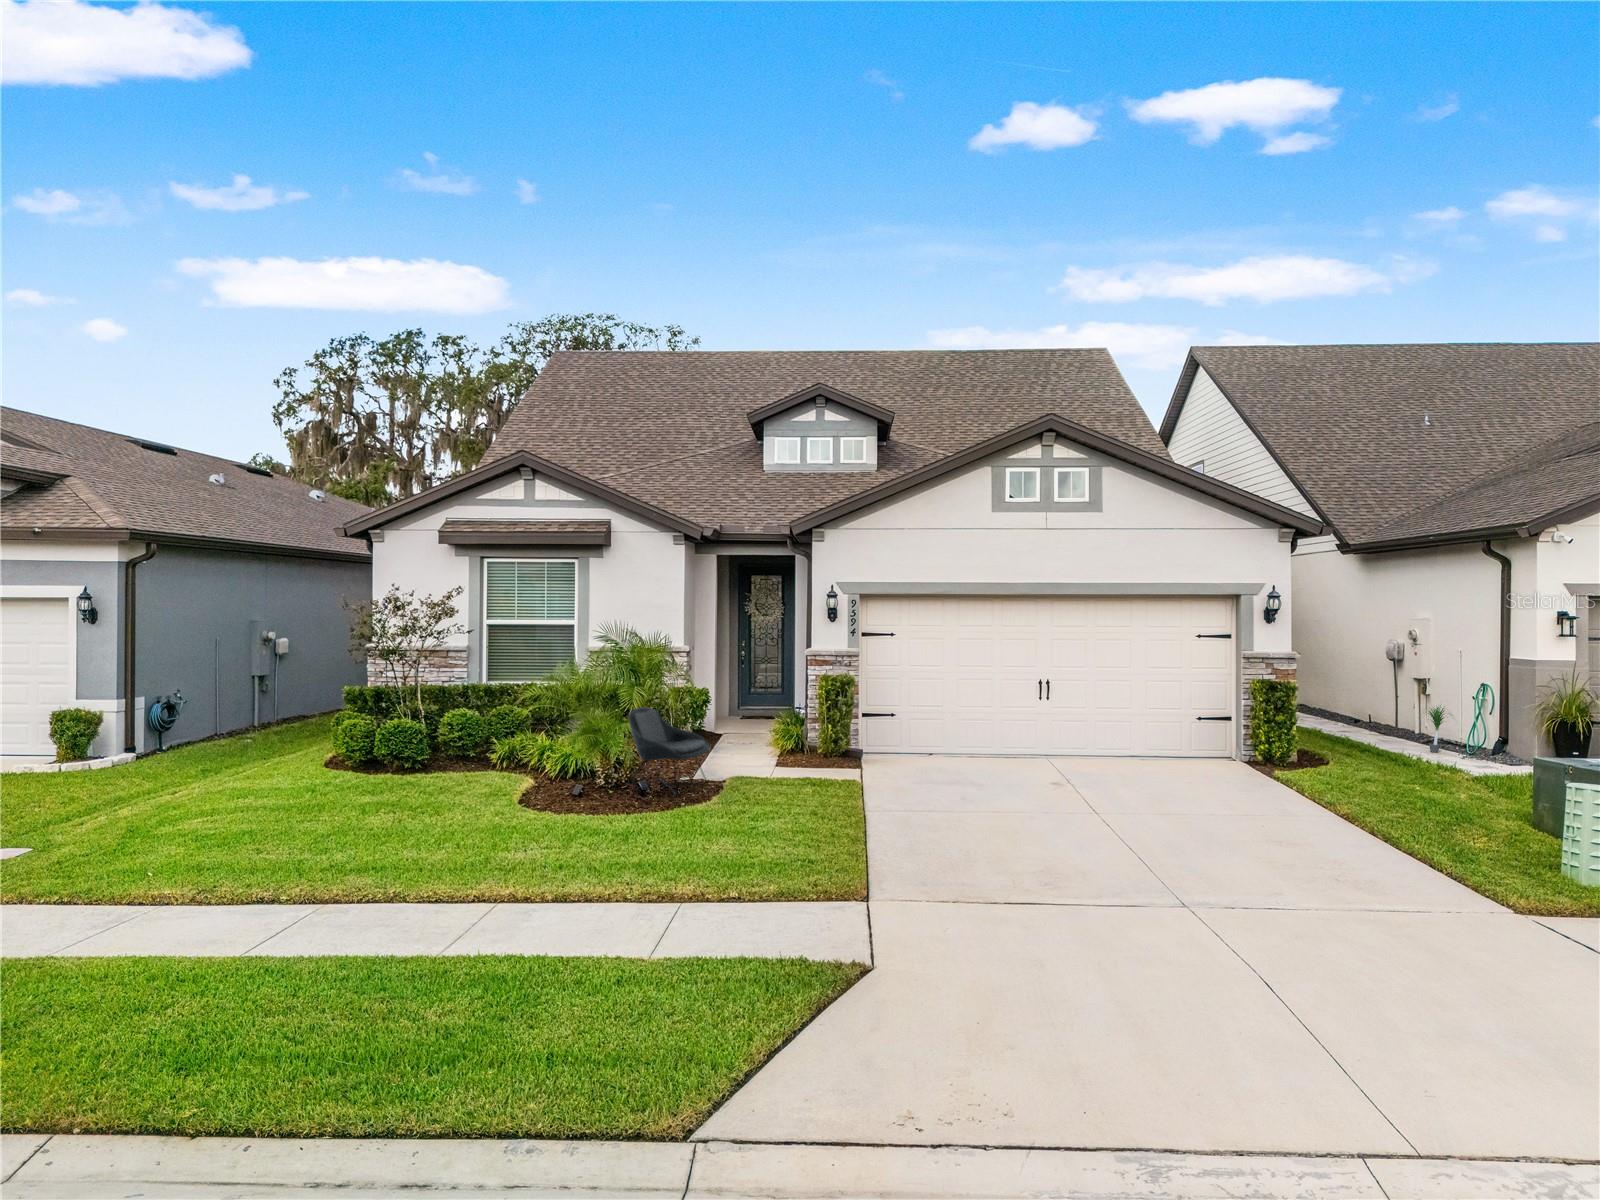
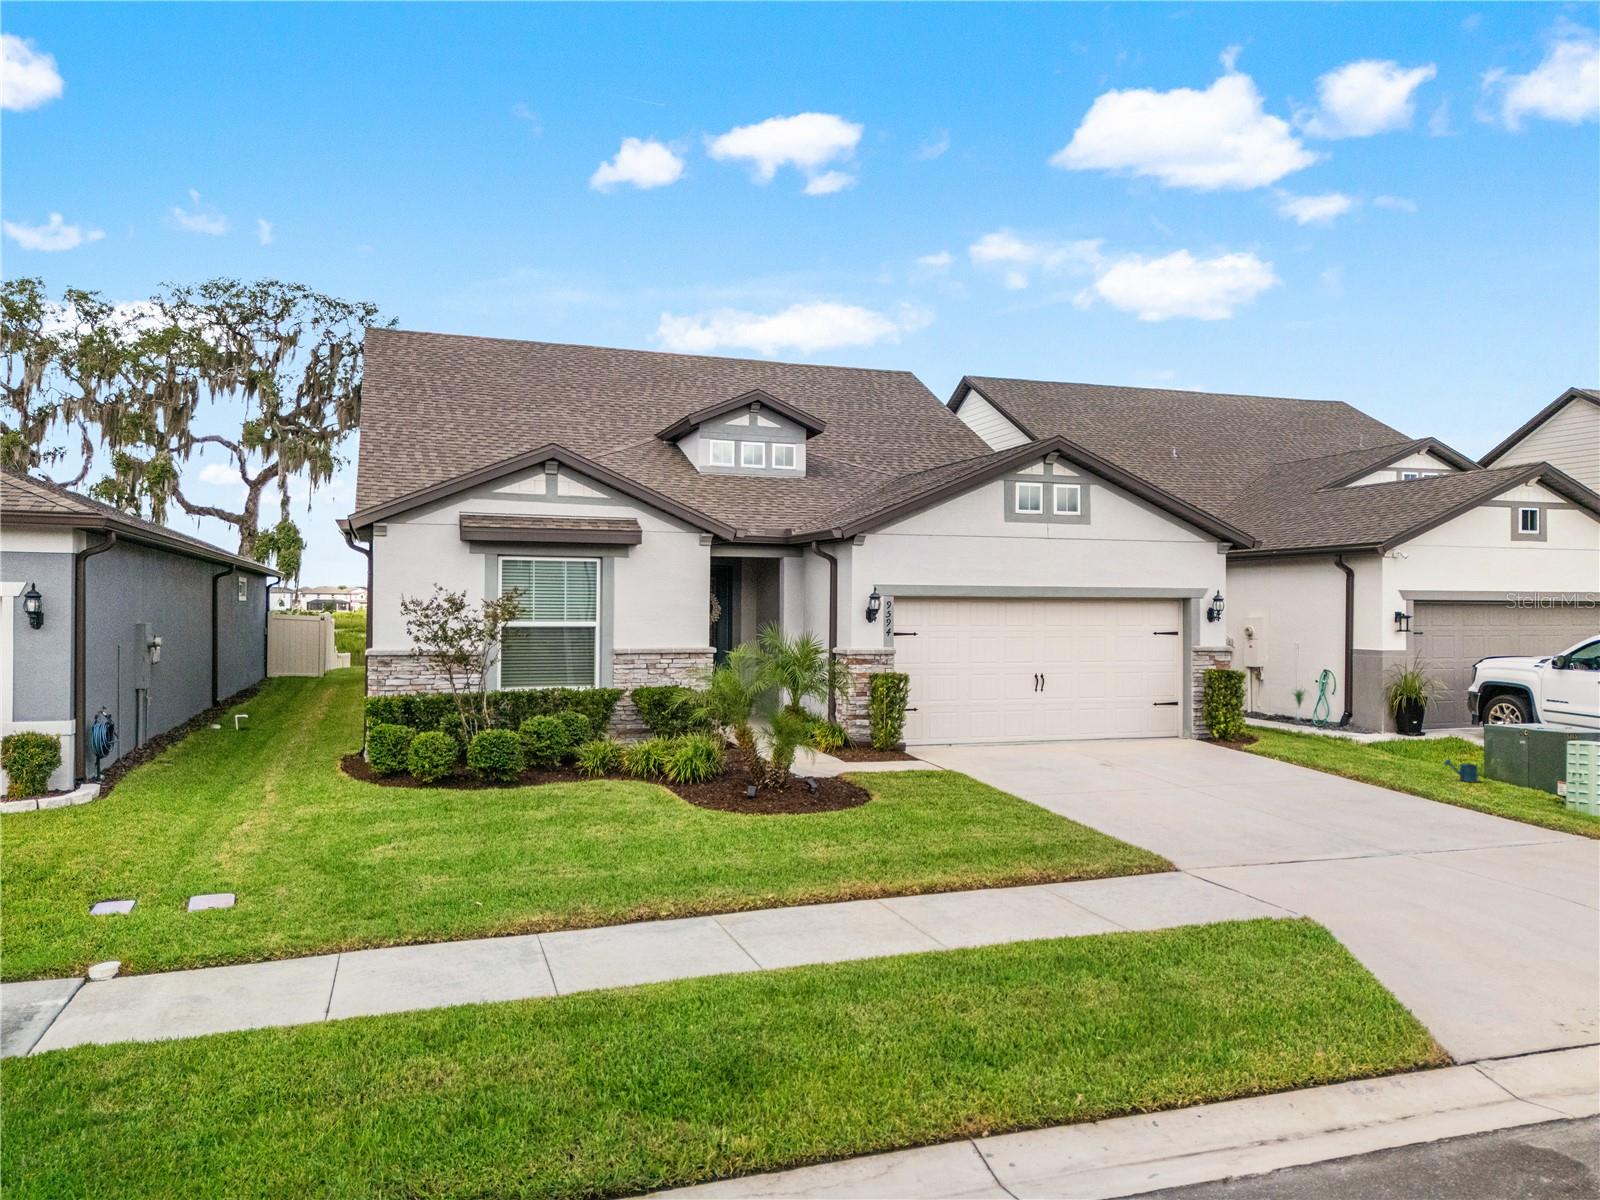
lounge chair: present [628,707,710,796] -> none [756,709,828,795]
watering can: none [1494,808,1551,842] -> present [1445,759,1479,783]

